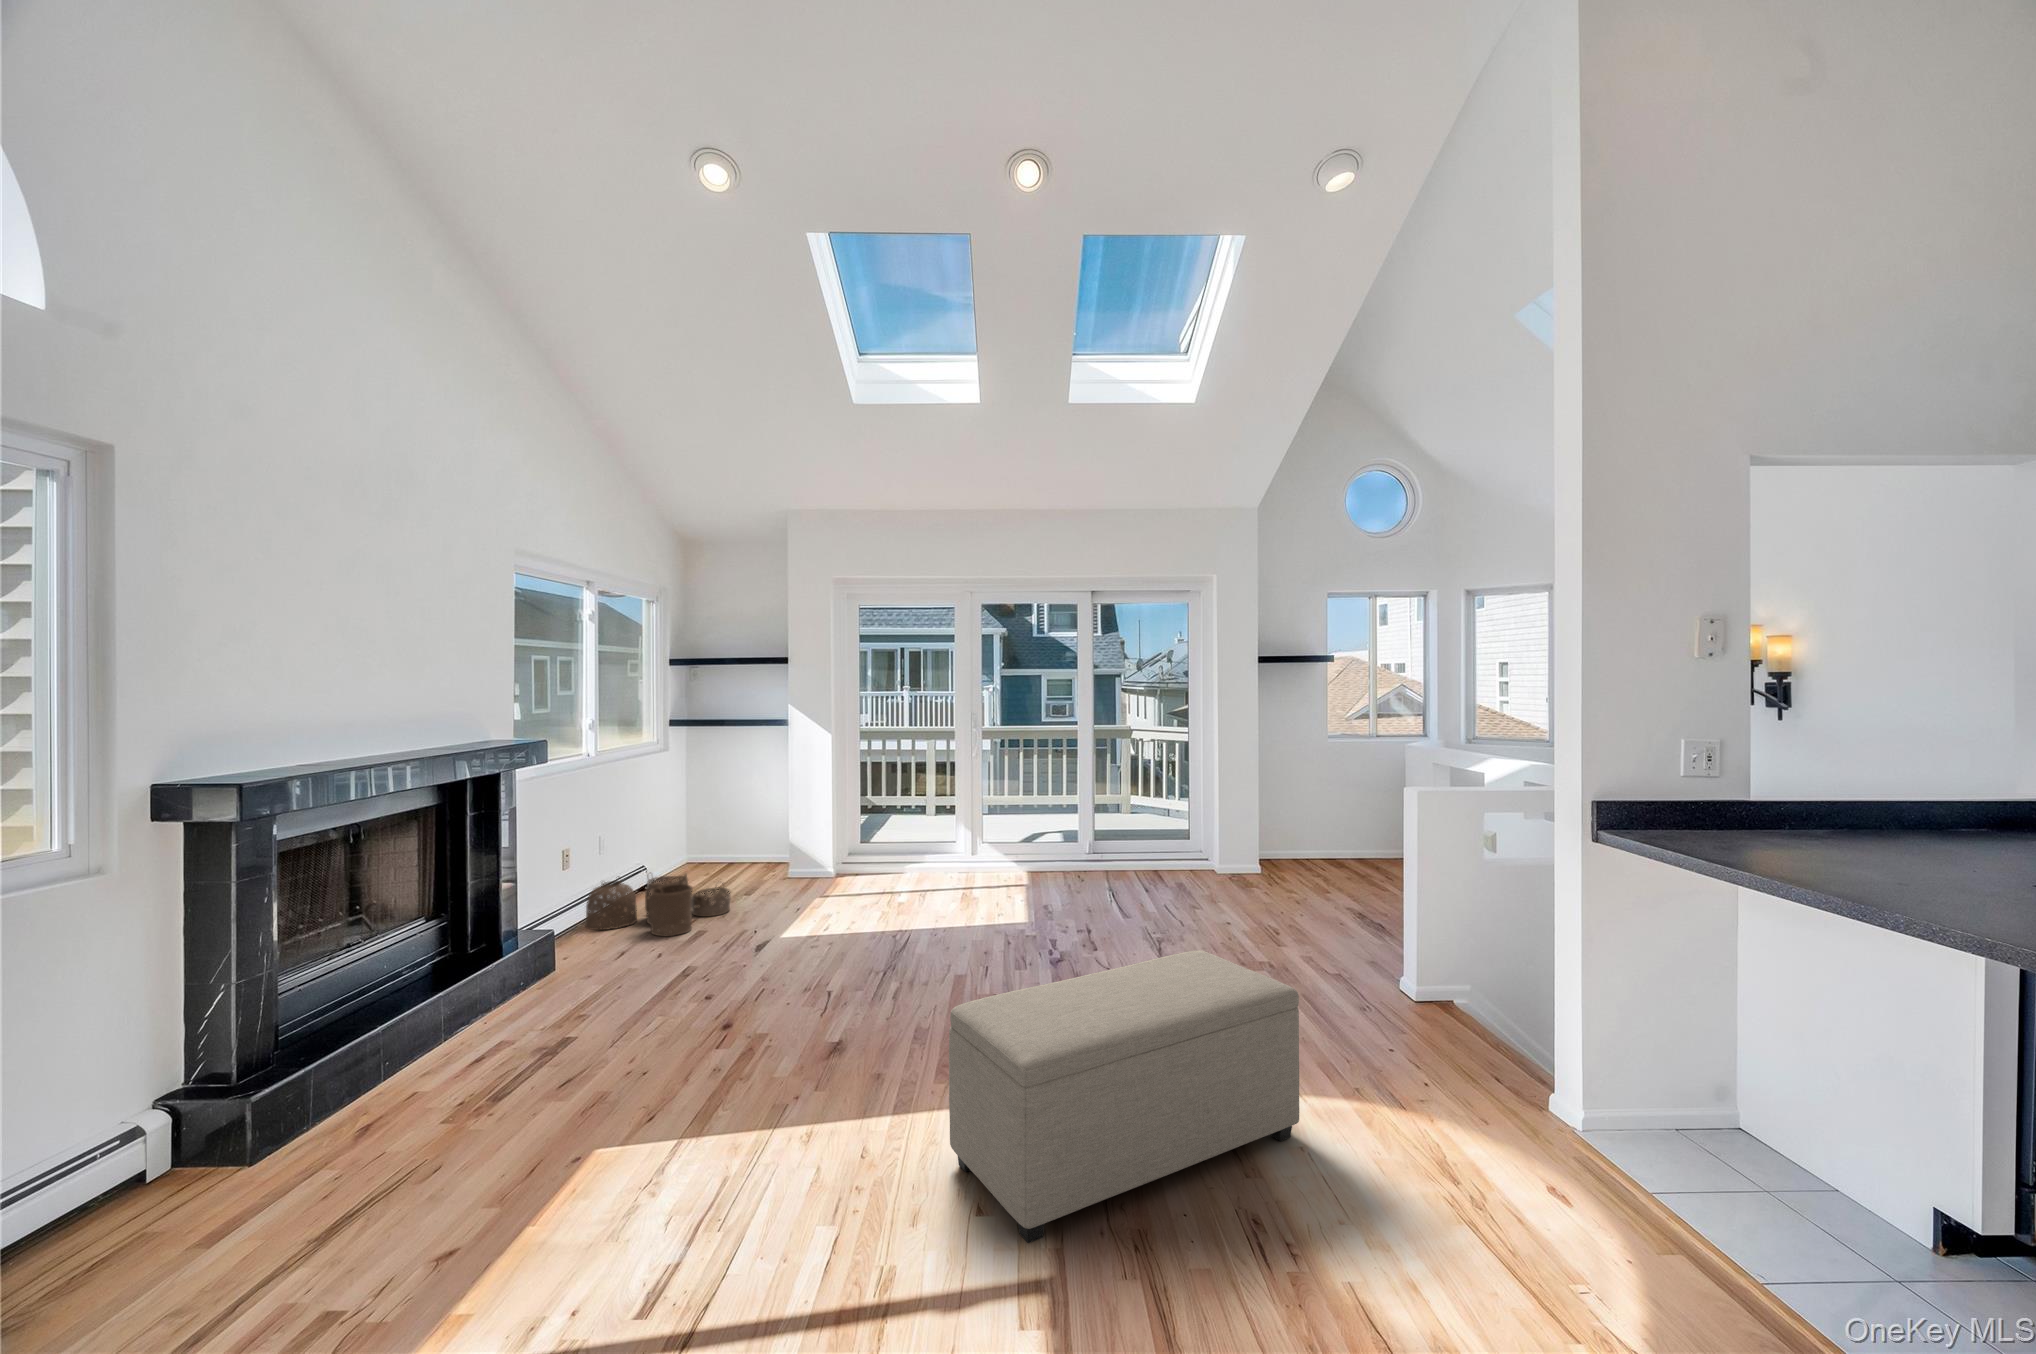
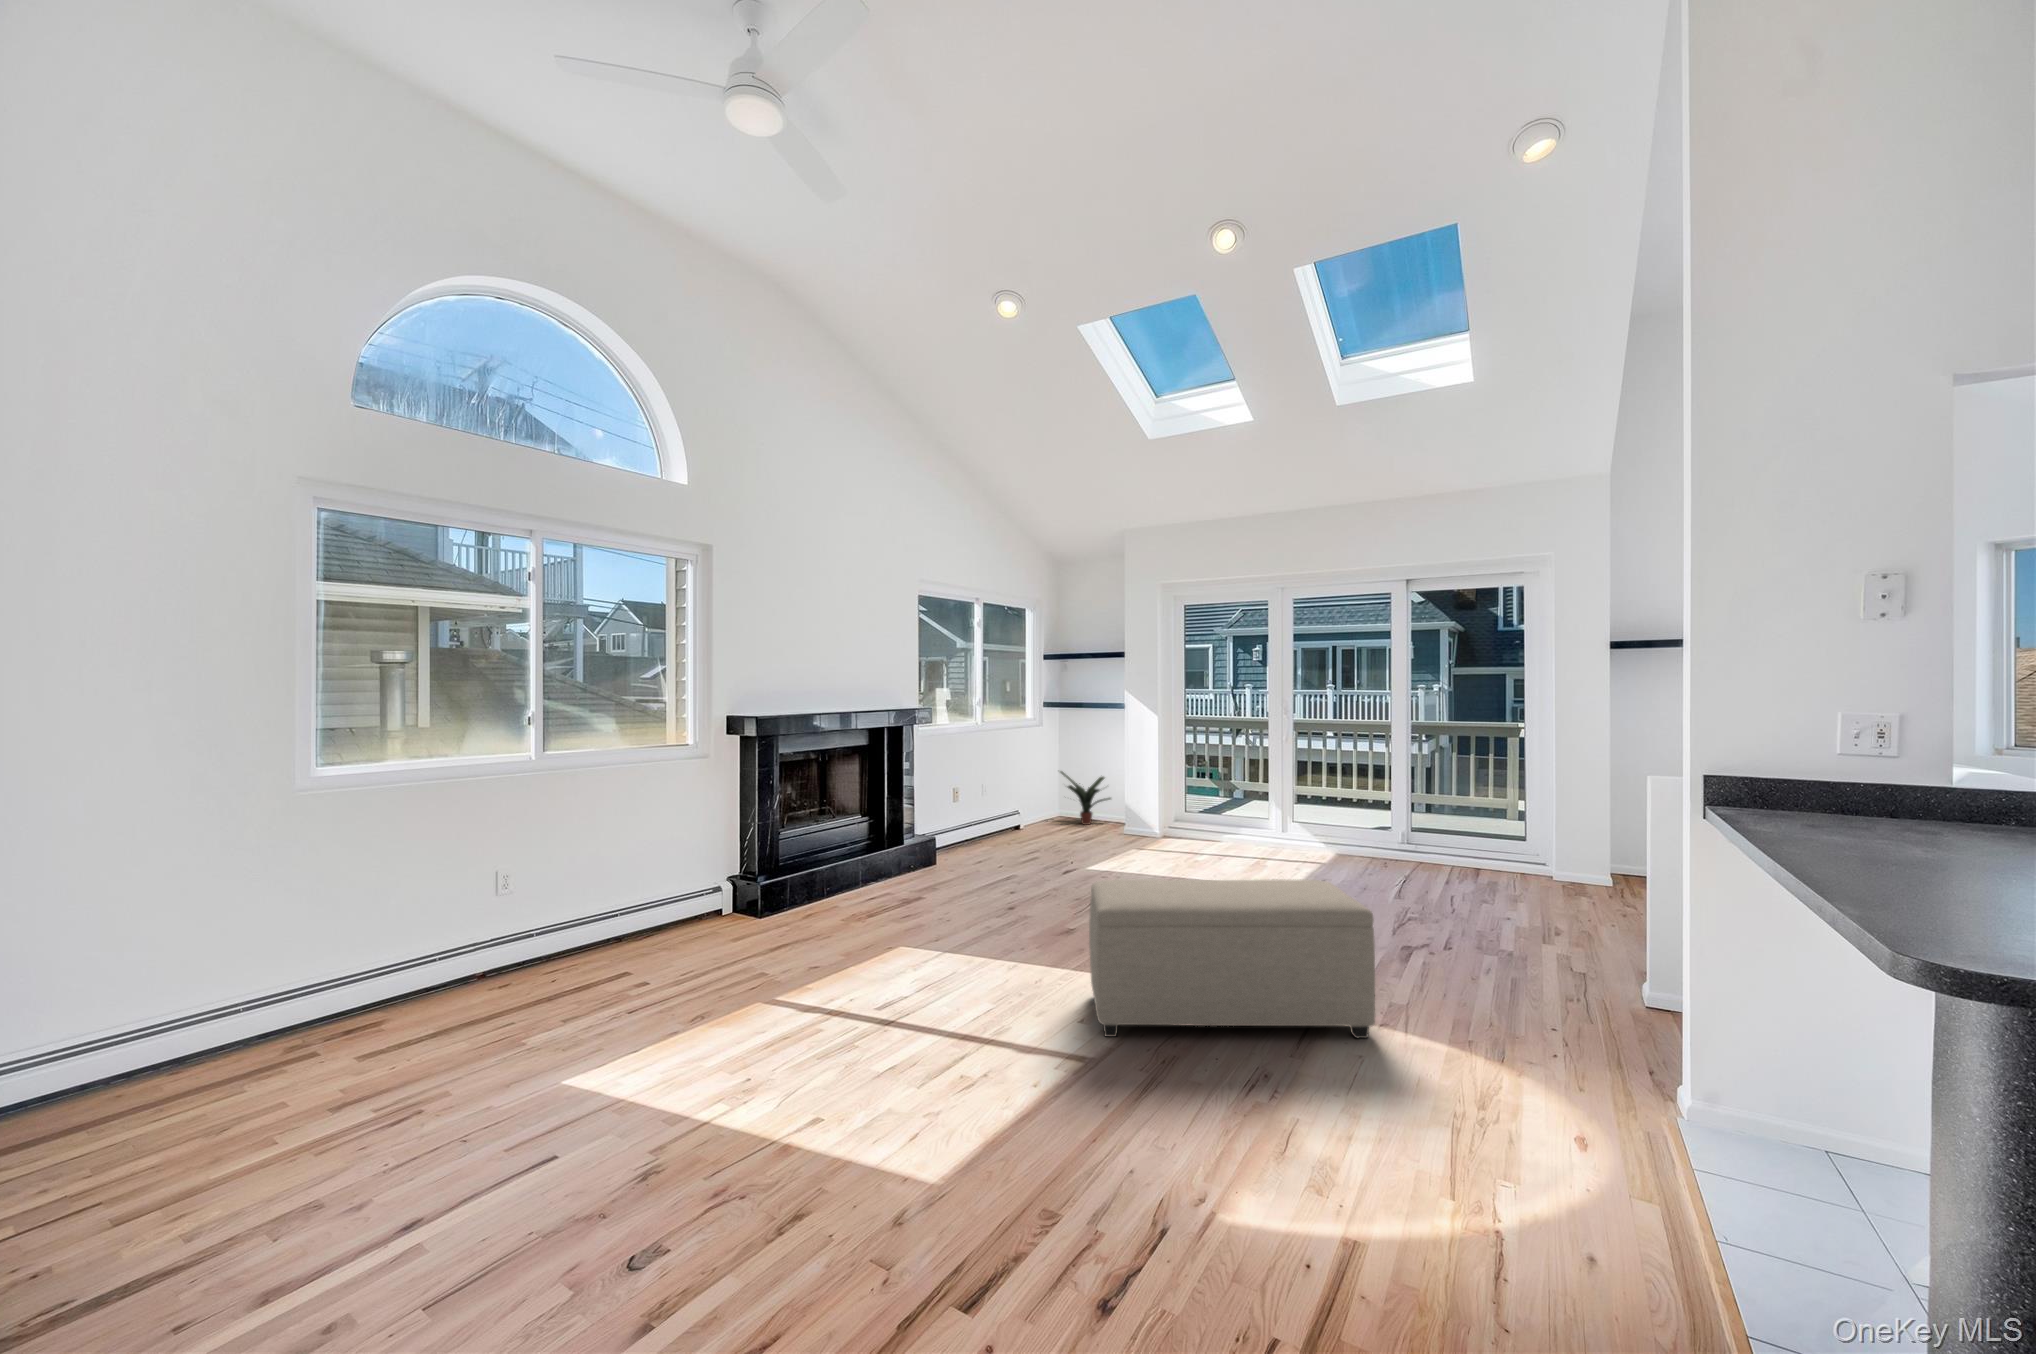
potted plant: none [686,807,761,874] -> present [1060,771,1111,825]
woven basket: present [585,874,730,936] -> none [972,810,1070,855]

